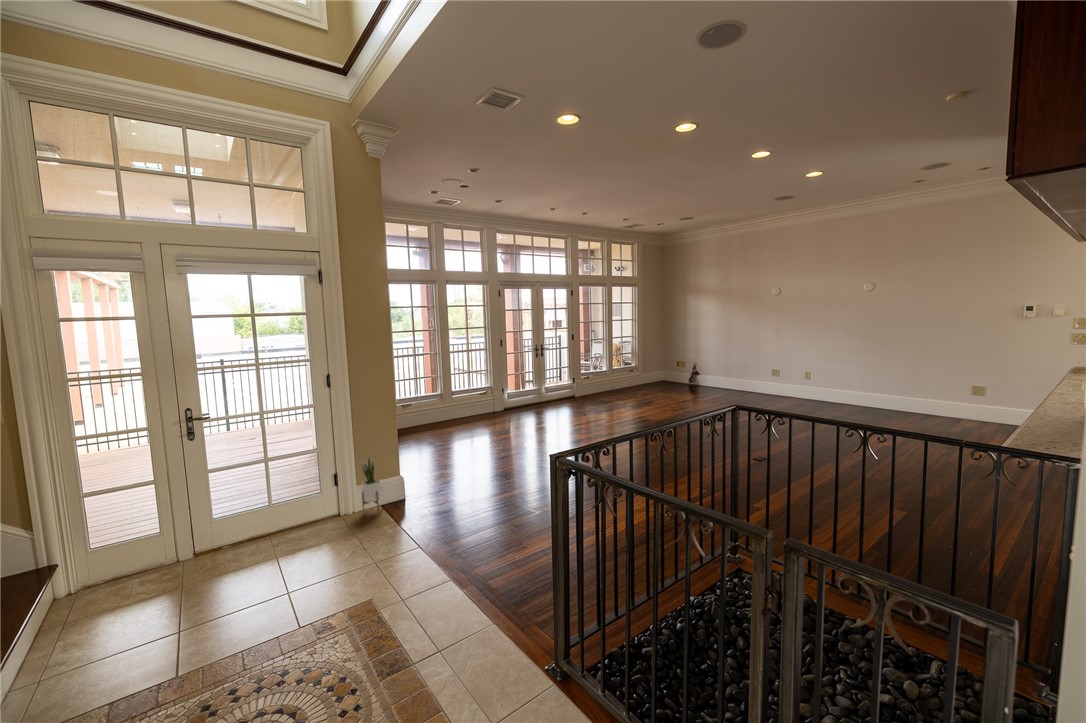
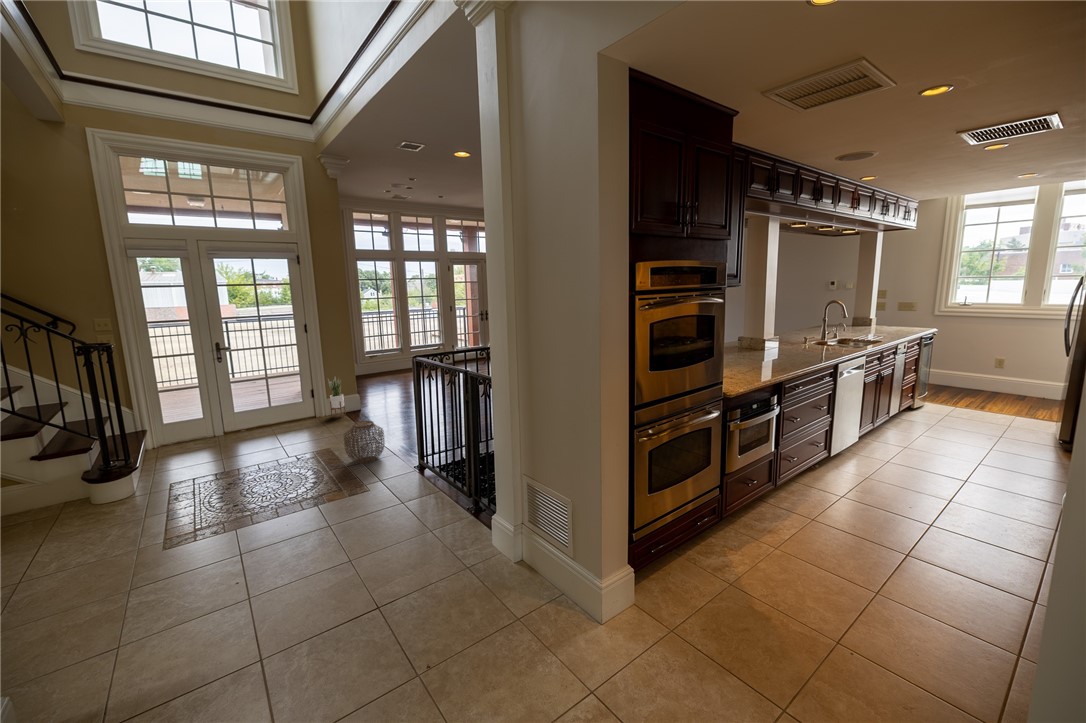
woven basket: none [405,562,476,651] -> present [344,420,384,464]

